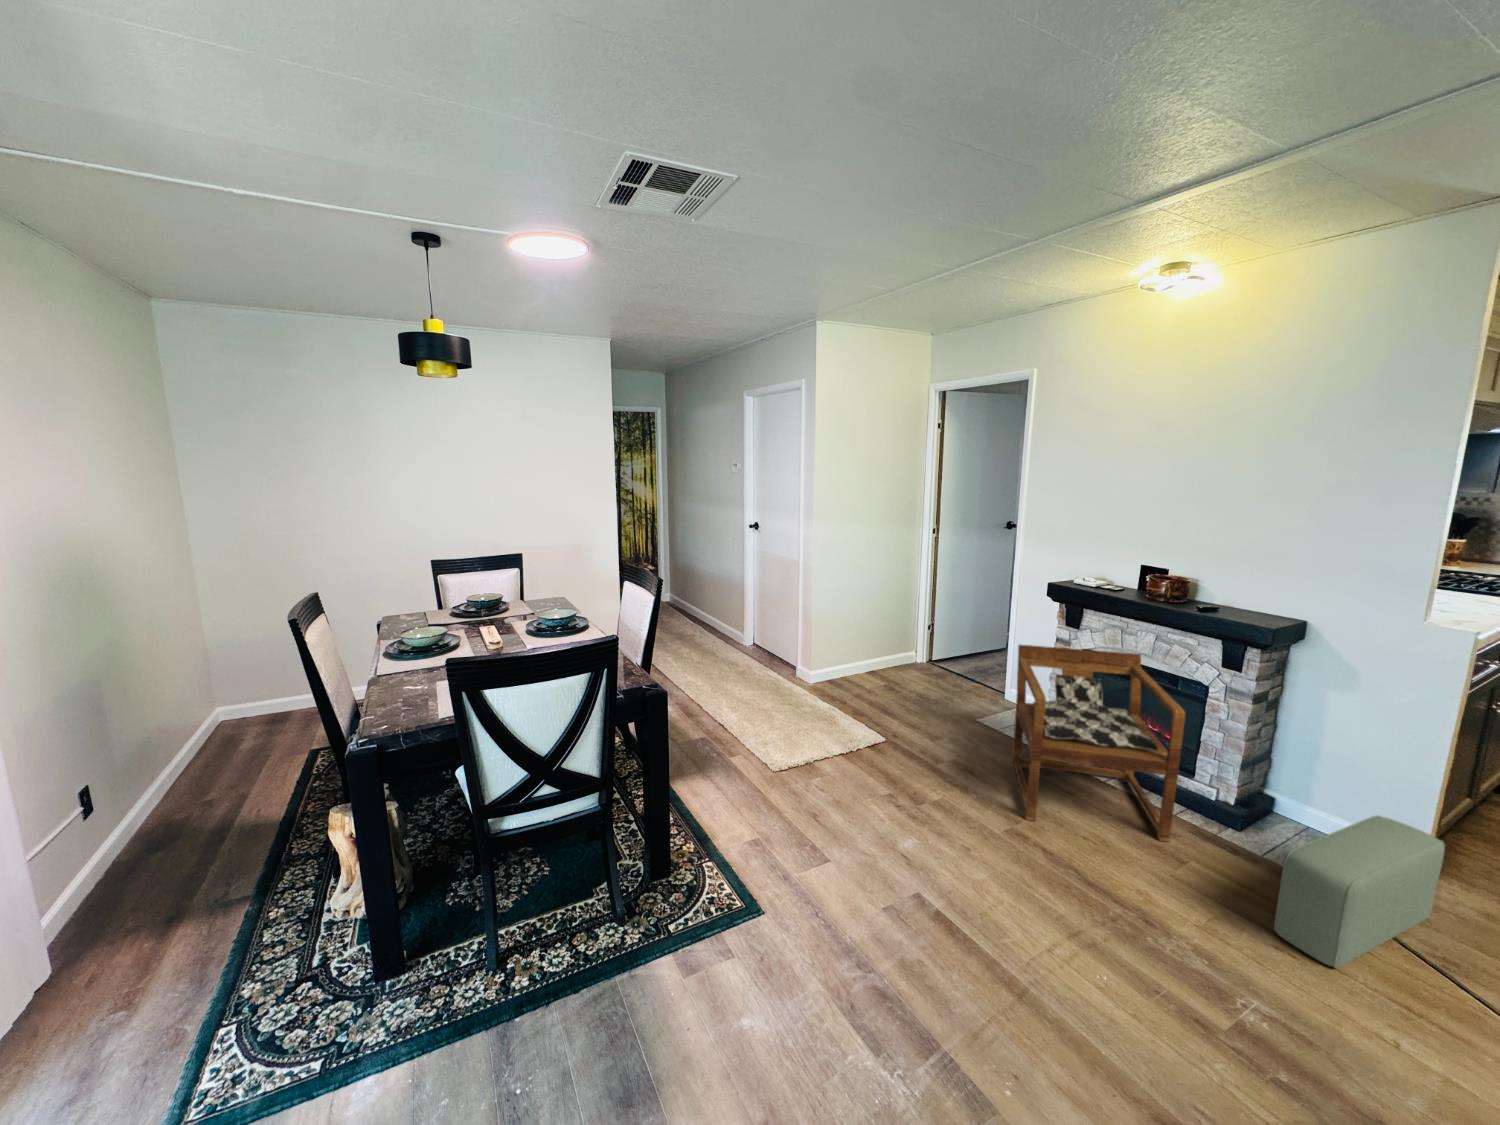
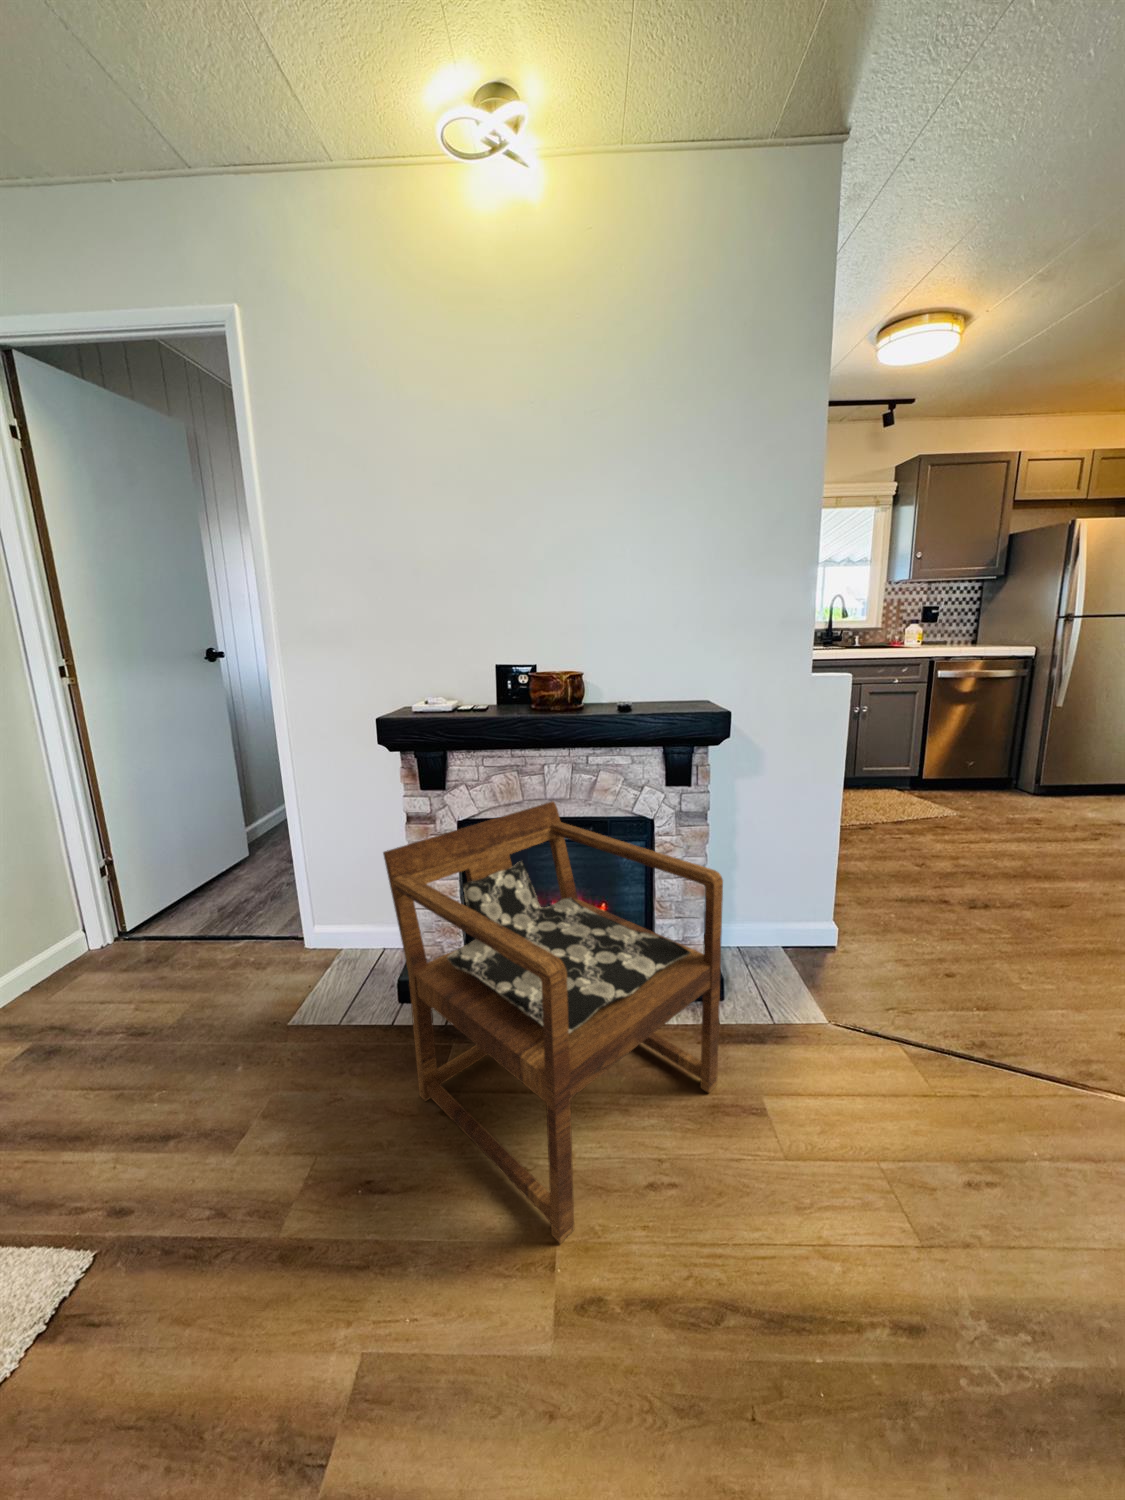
pouf: present [1274,815,1445,968] -> none [849,909,1047,1169]

